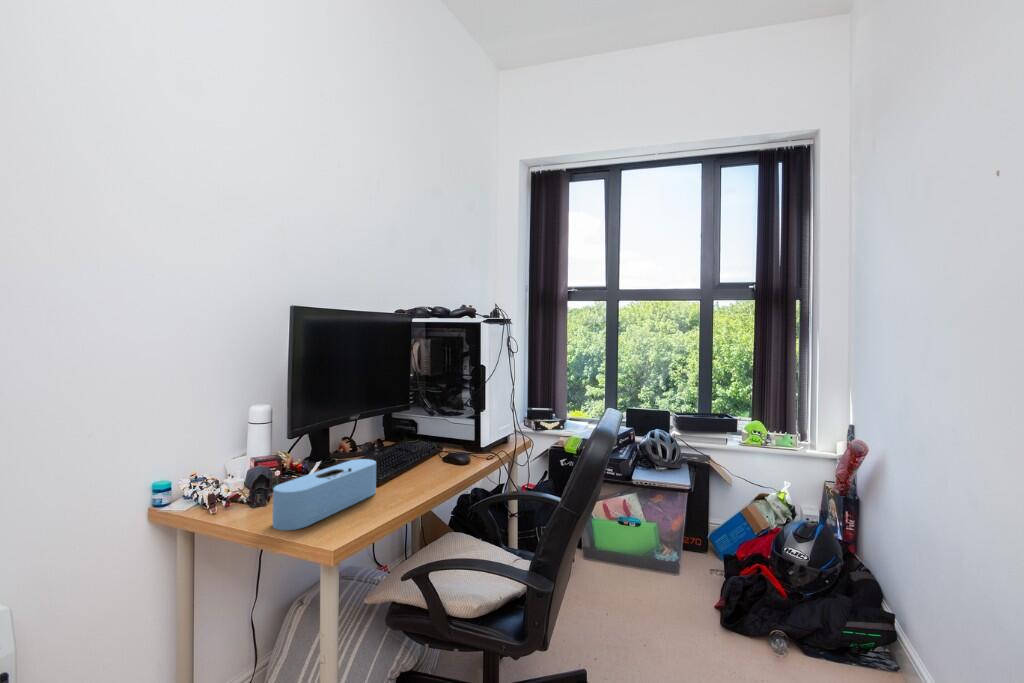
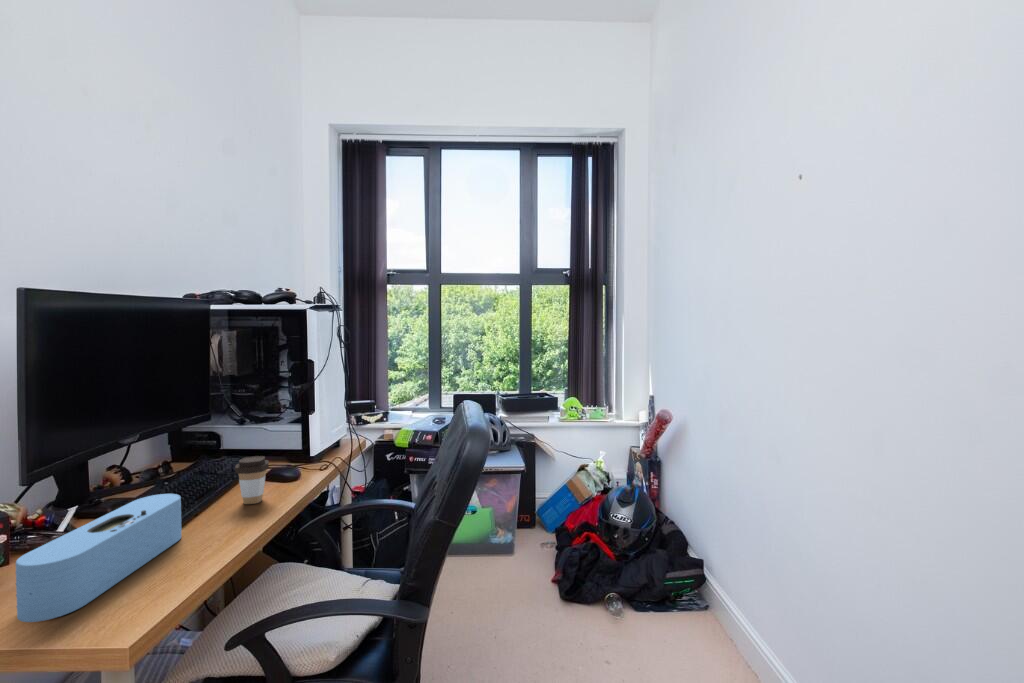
coffee cup: none [417,440,442,478] -> present [235,456,269,504]

